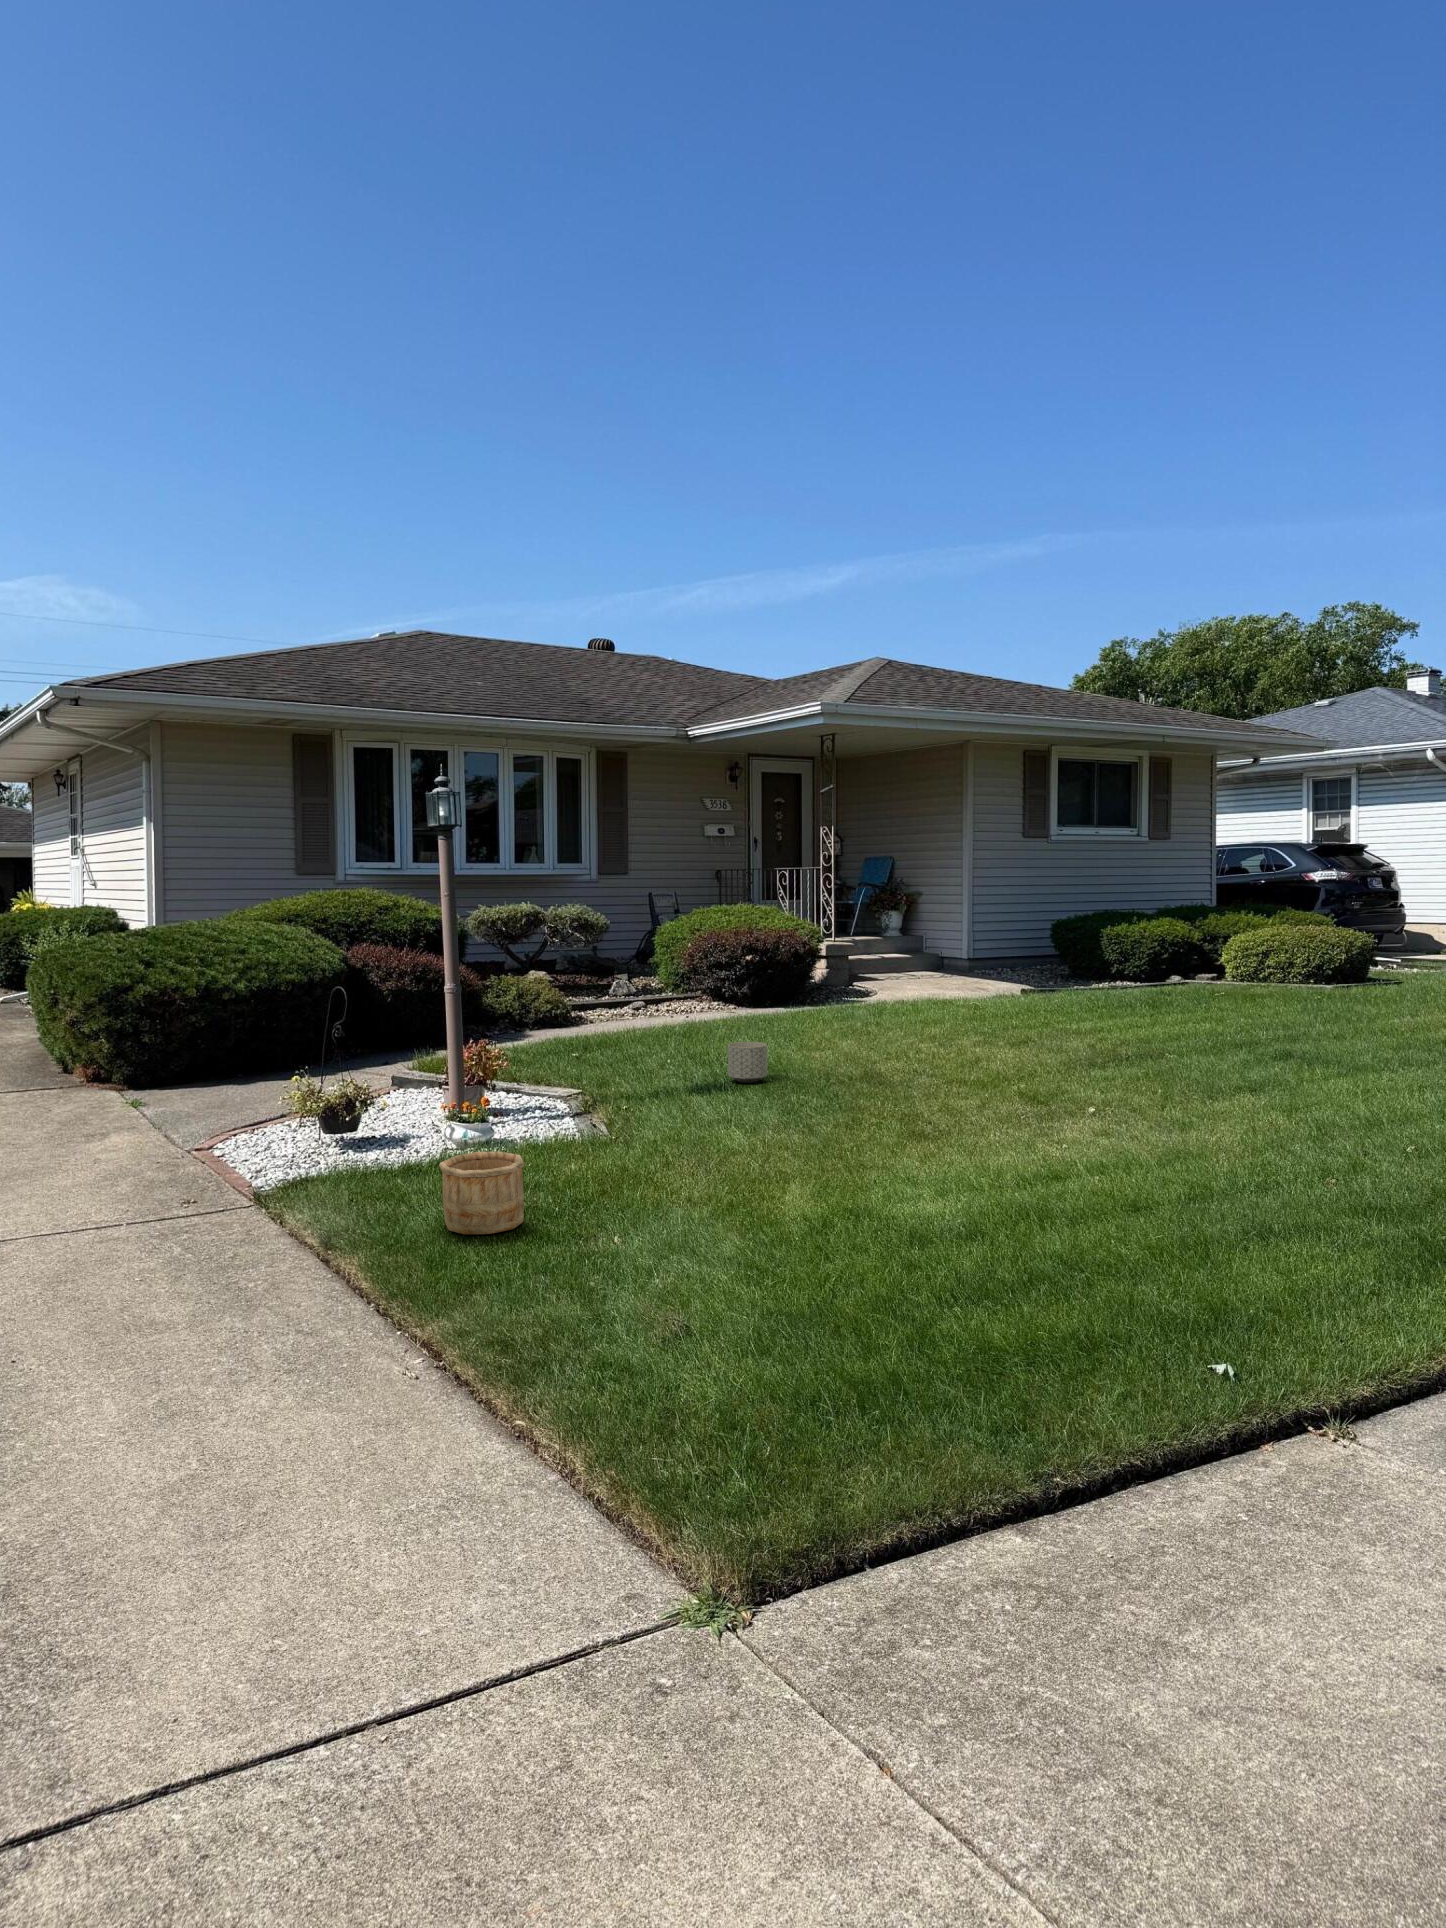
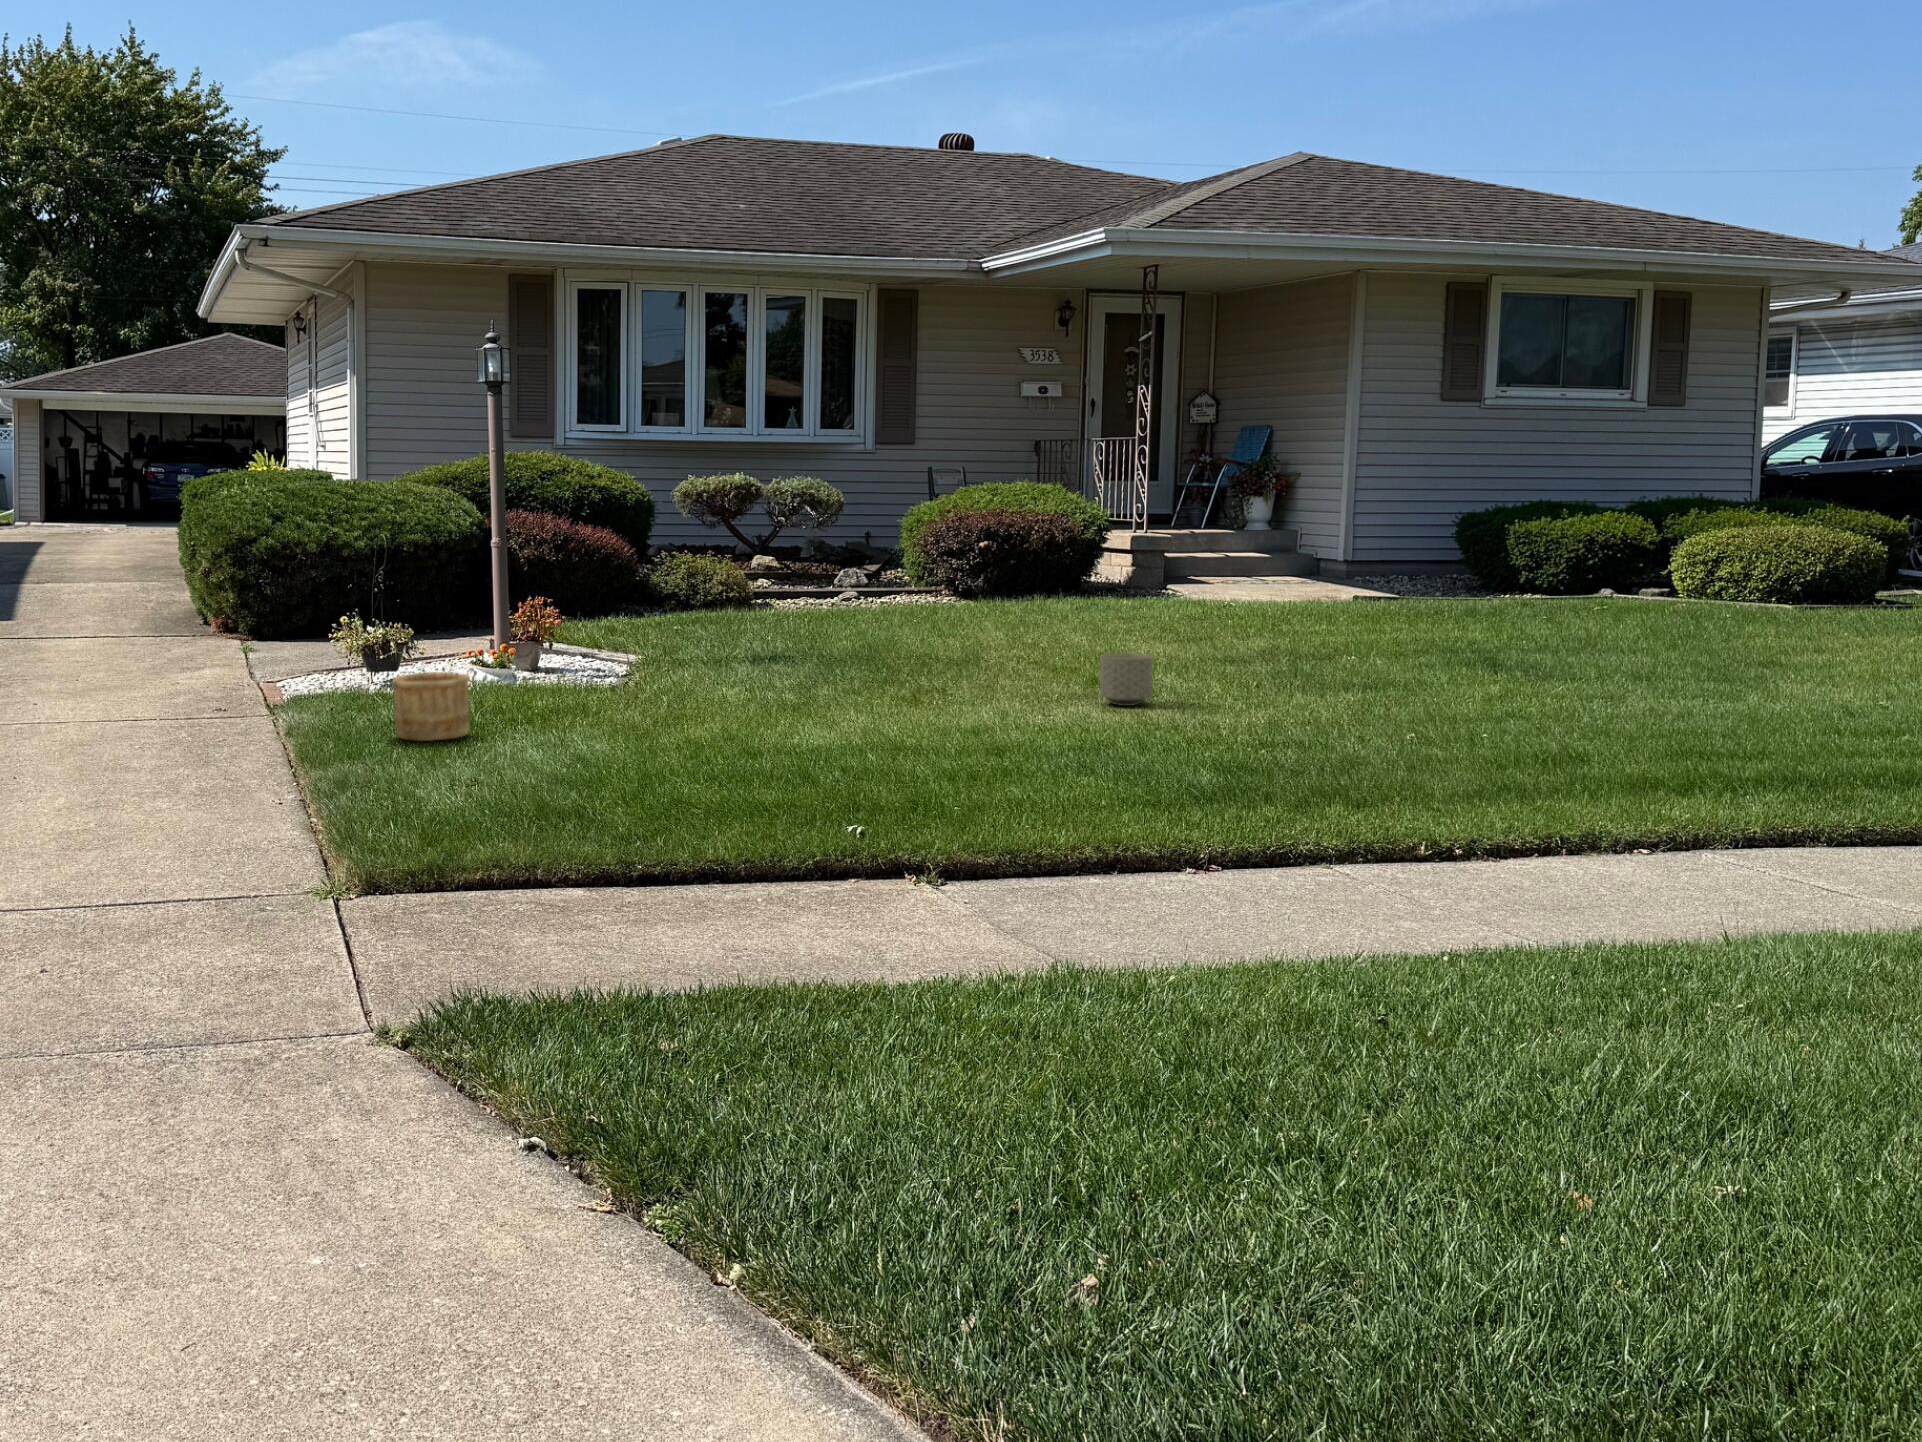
planter: present [728,1042,767,1083] -> present [1100,653,1153,706]

